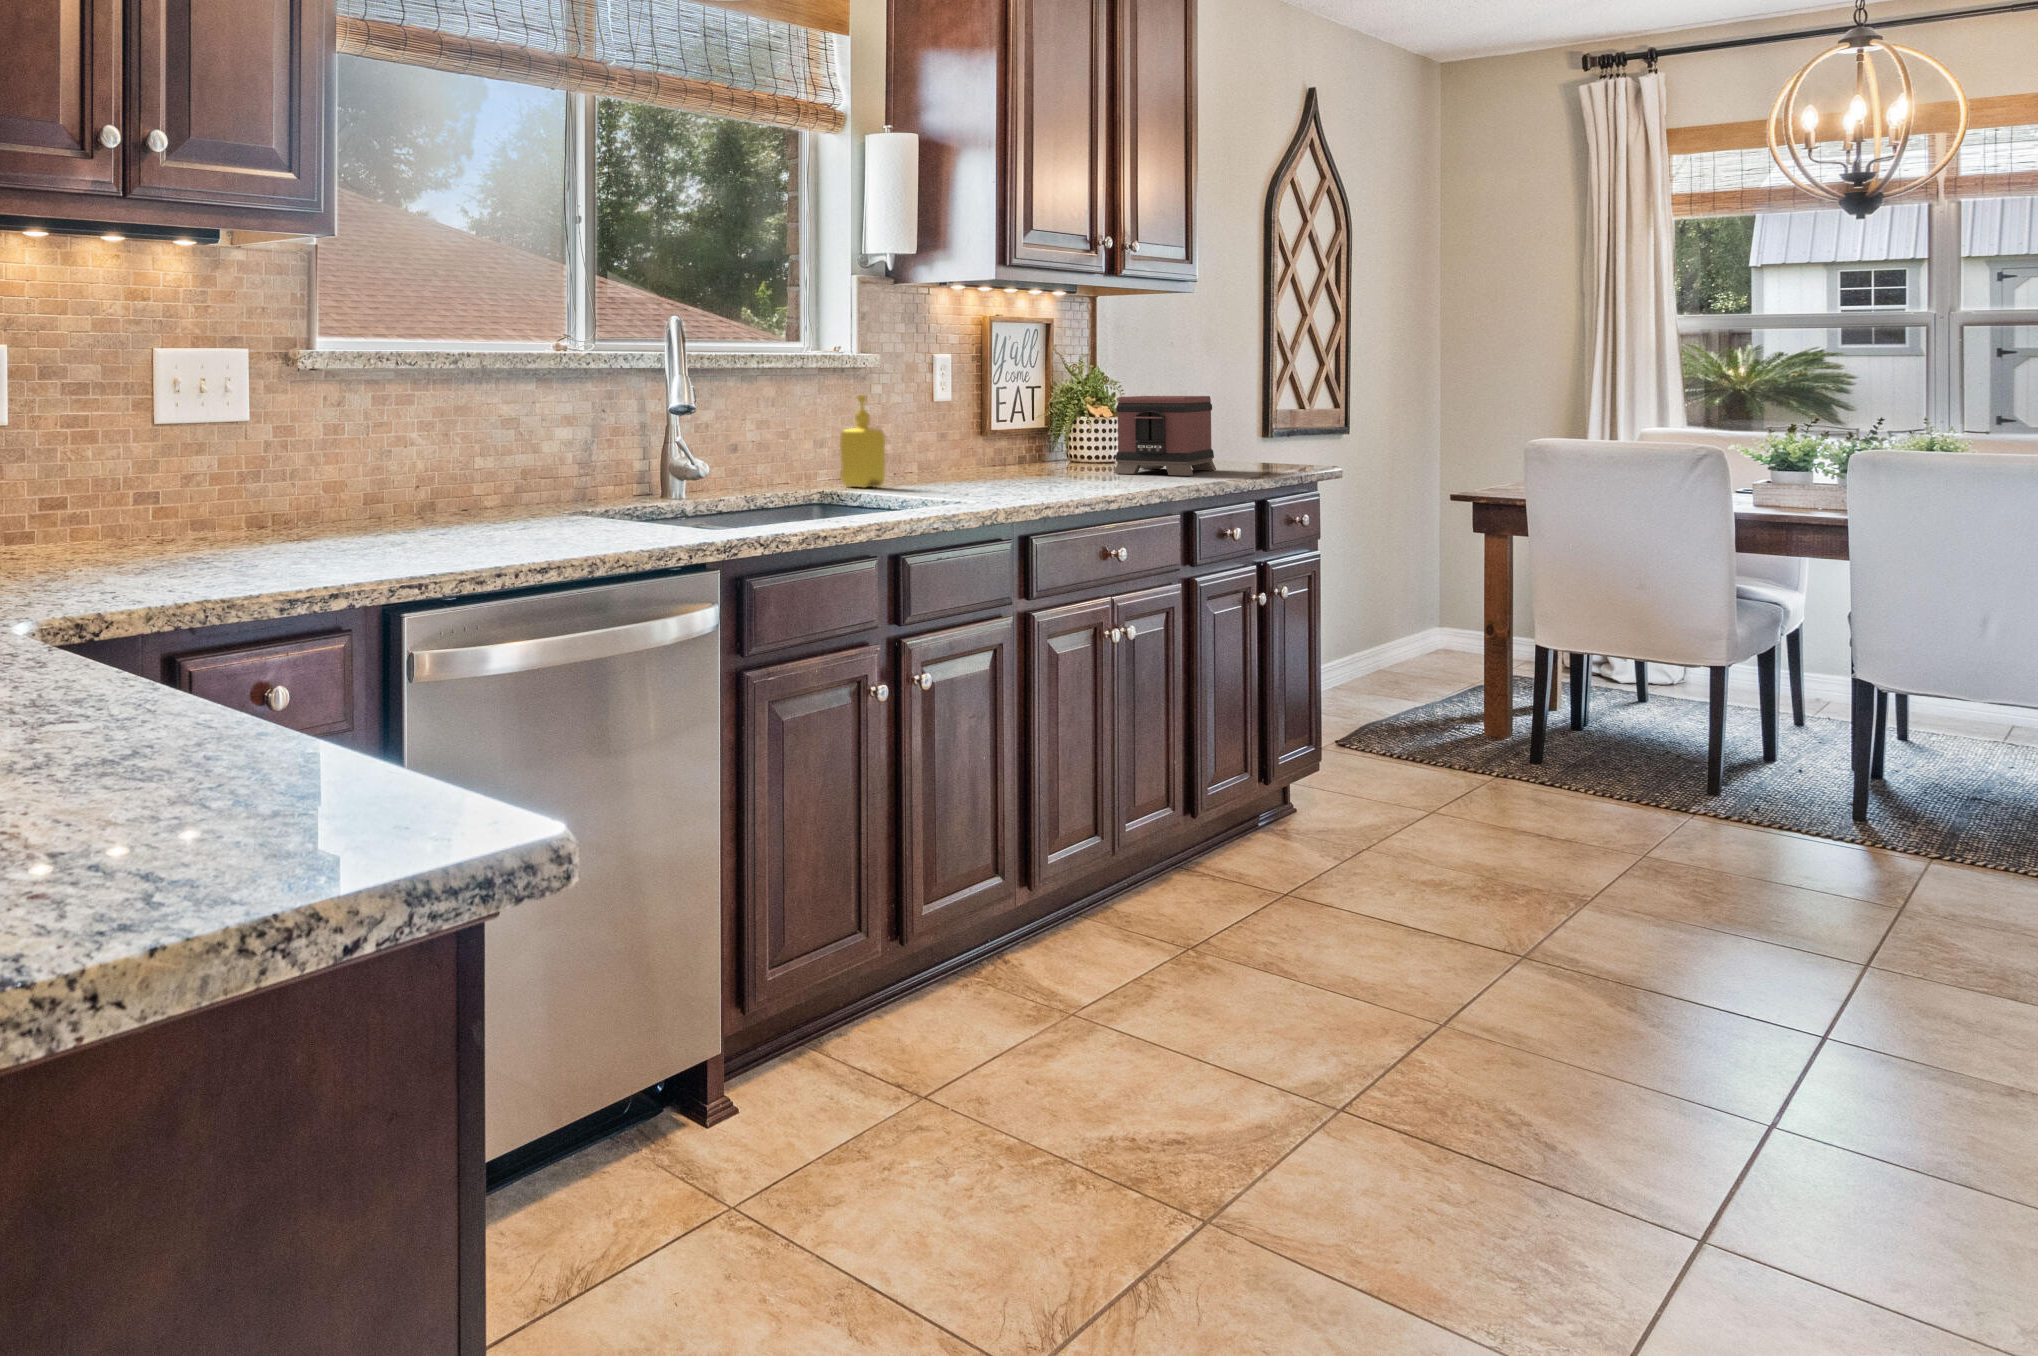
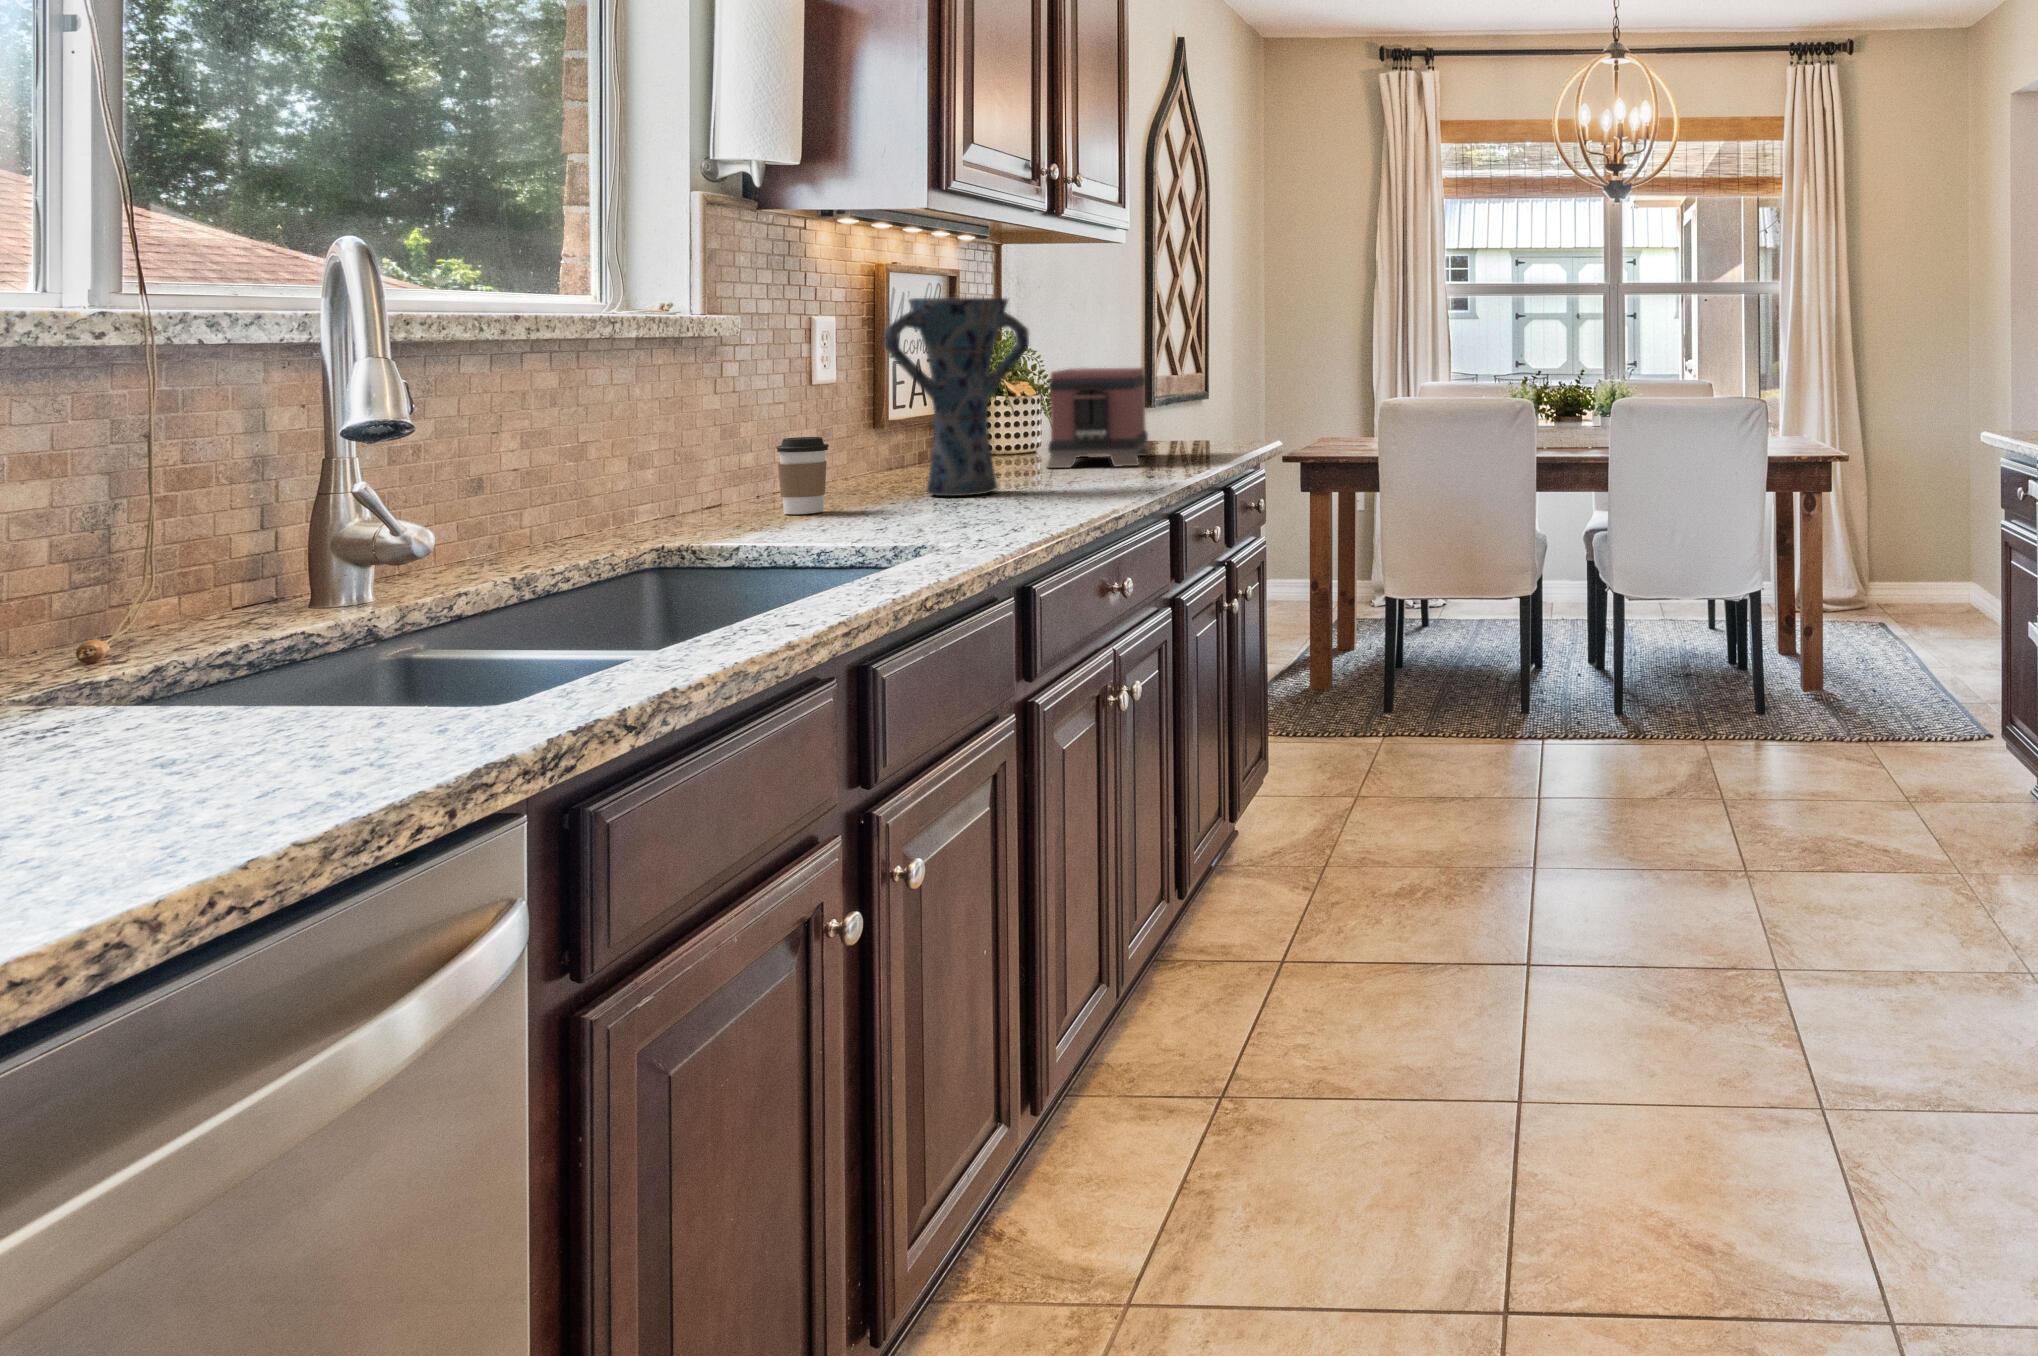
vase: none [973,340,1083,484] -> present [884,298,1029,496]
soap dispenser: present [840,395,885,487] -> none [678,380,758,526]
coffee cup: none [900,435,932,485] -> present [776,437,829,514]

